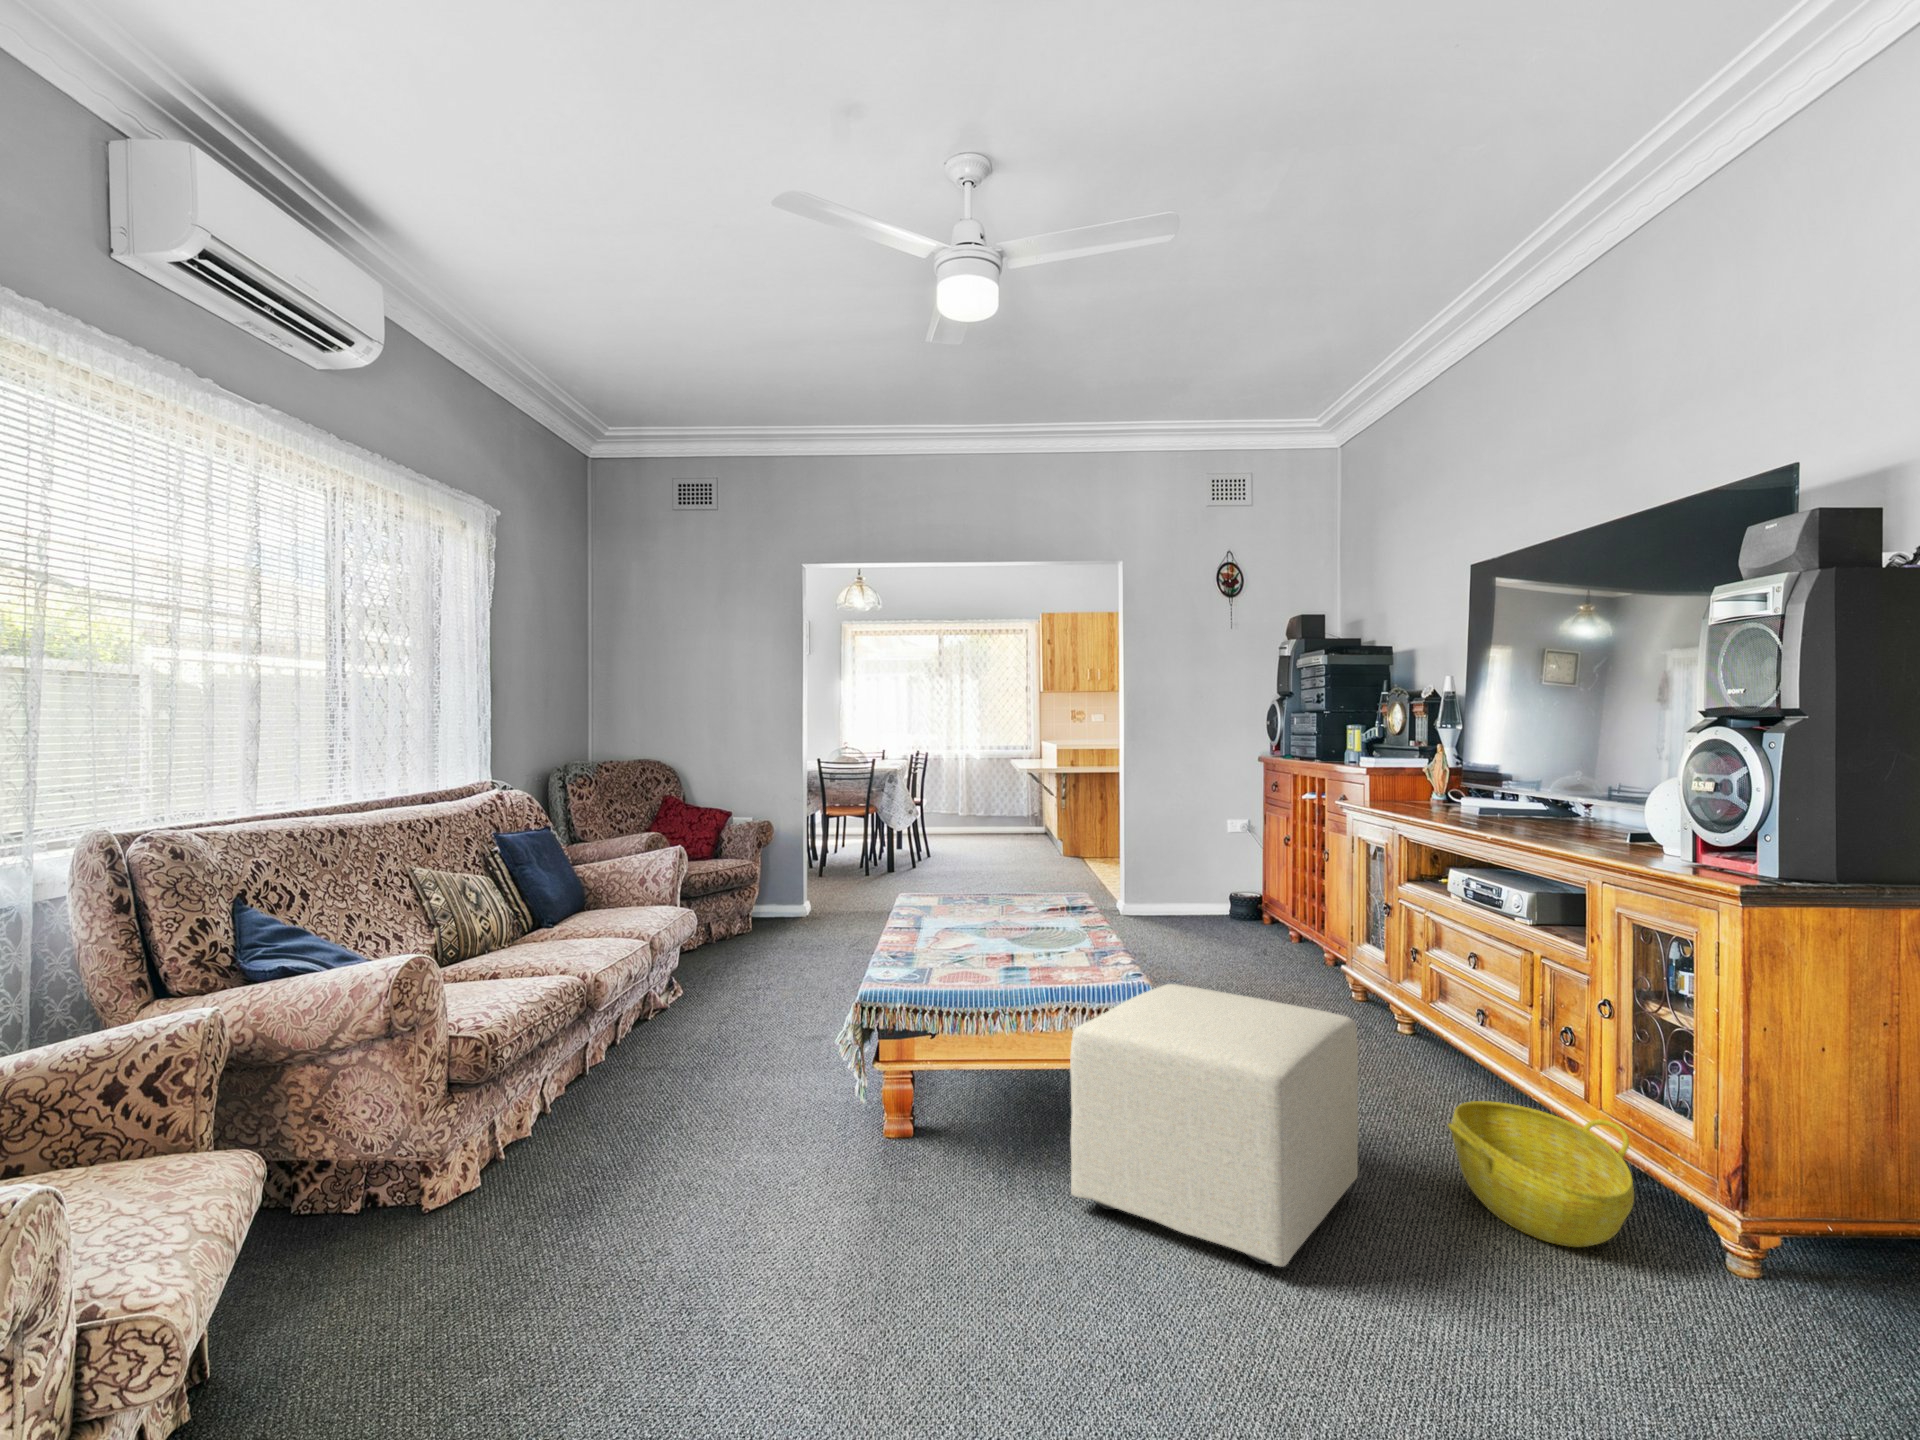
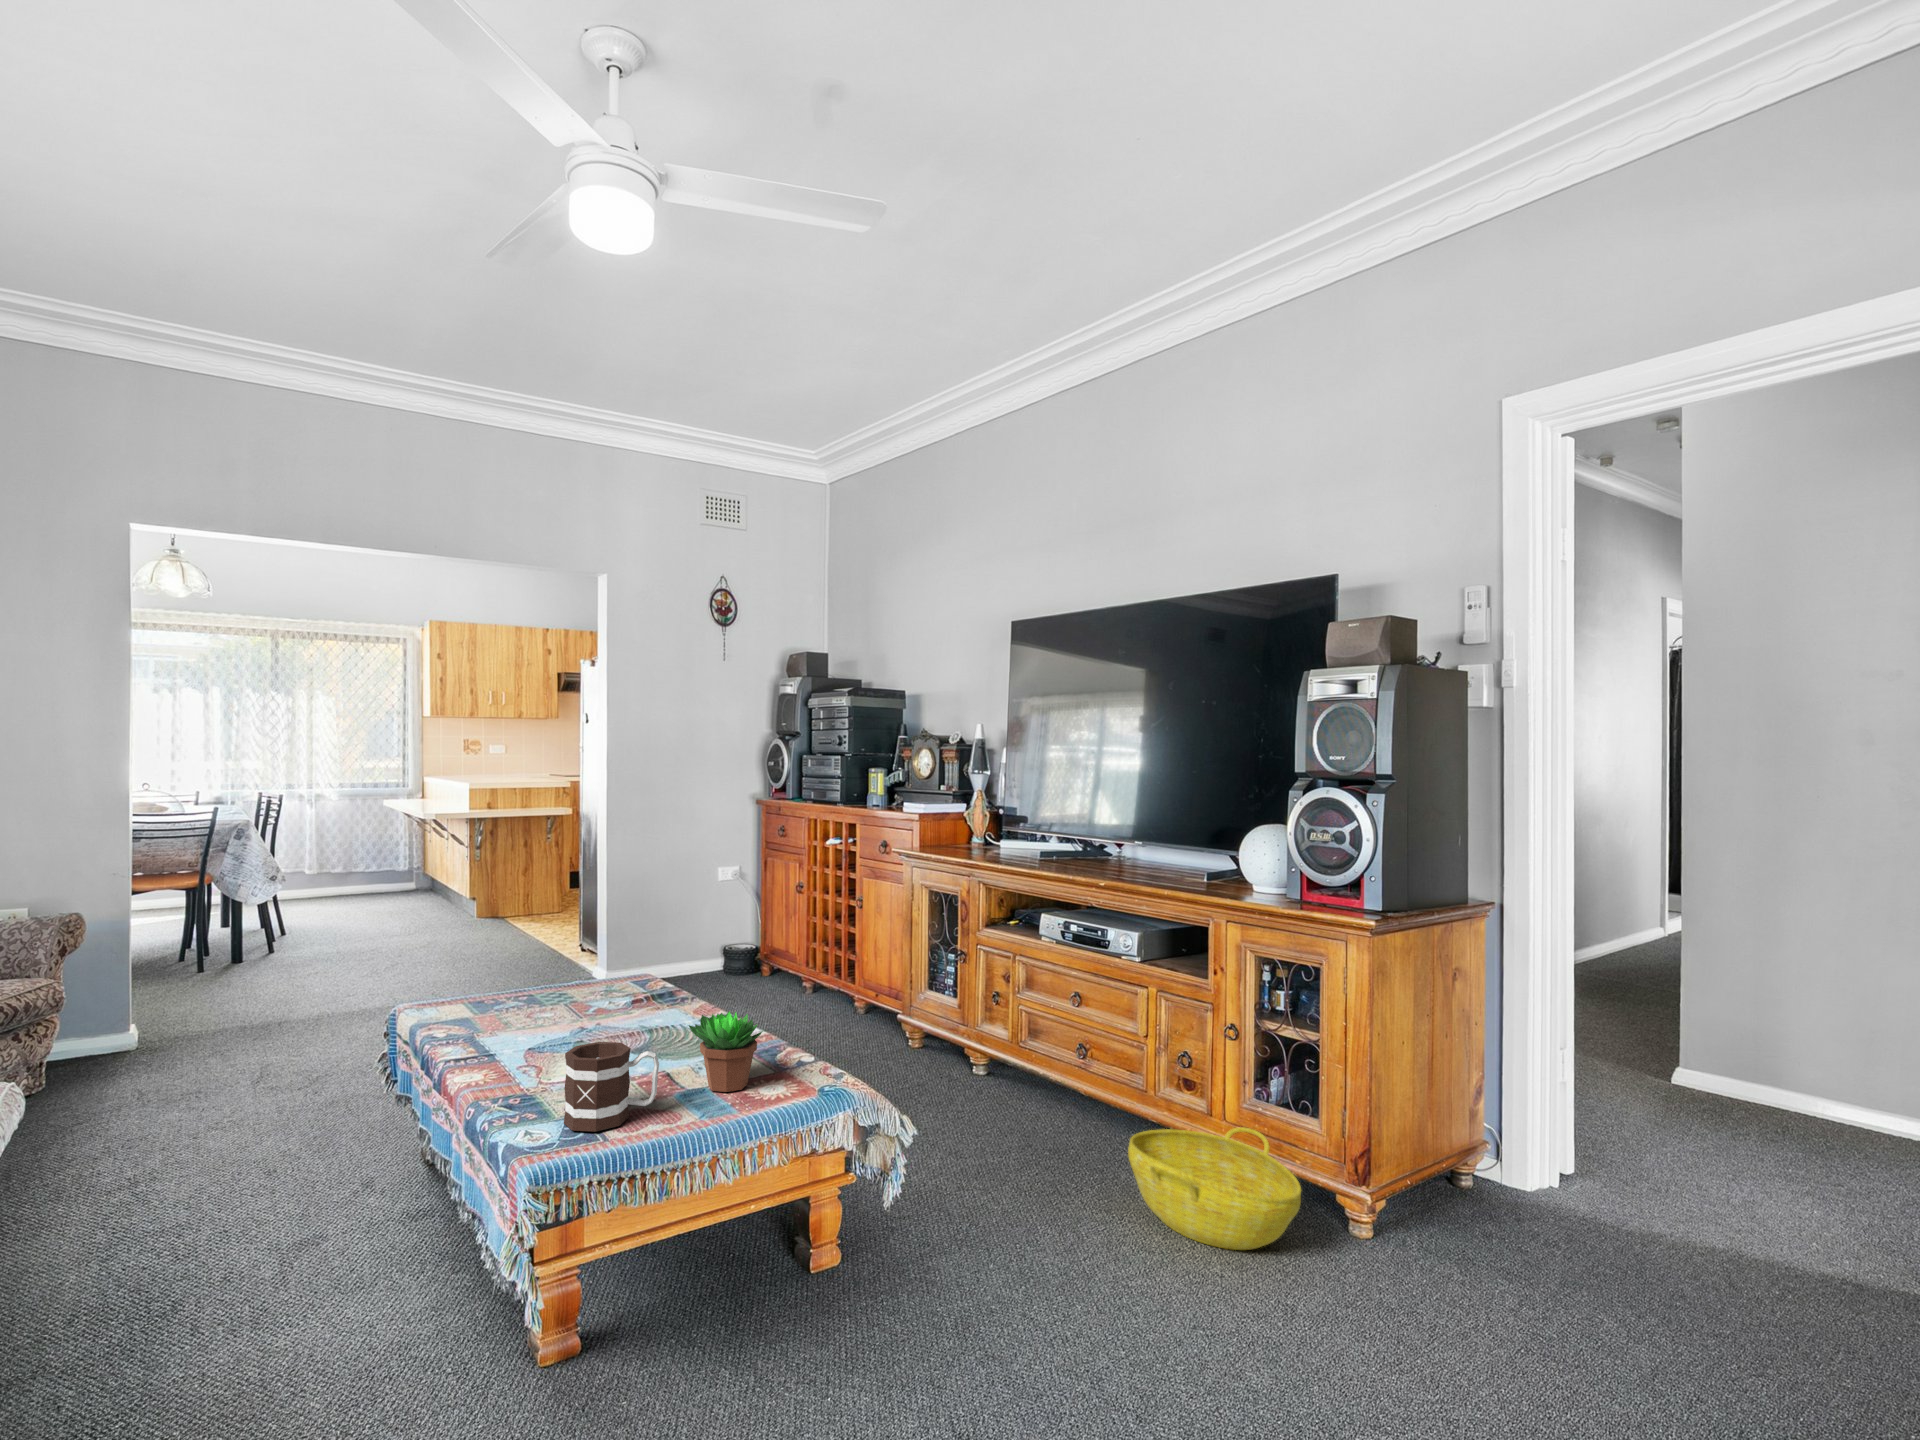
succulent plant: none [1010,906,1067,971] -> present [689,1011,762,1092]
mug: none [910,914,975,977] -> present [564,1042,659,1132]
ottoman: present [1070,984,1358,1267] -> none [854,1078,1112,1364]

